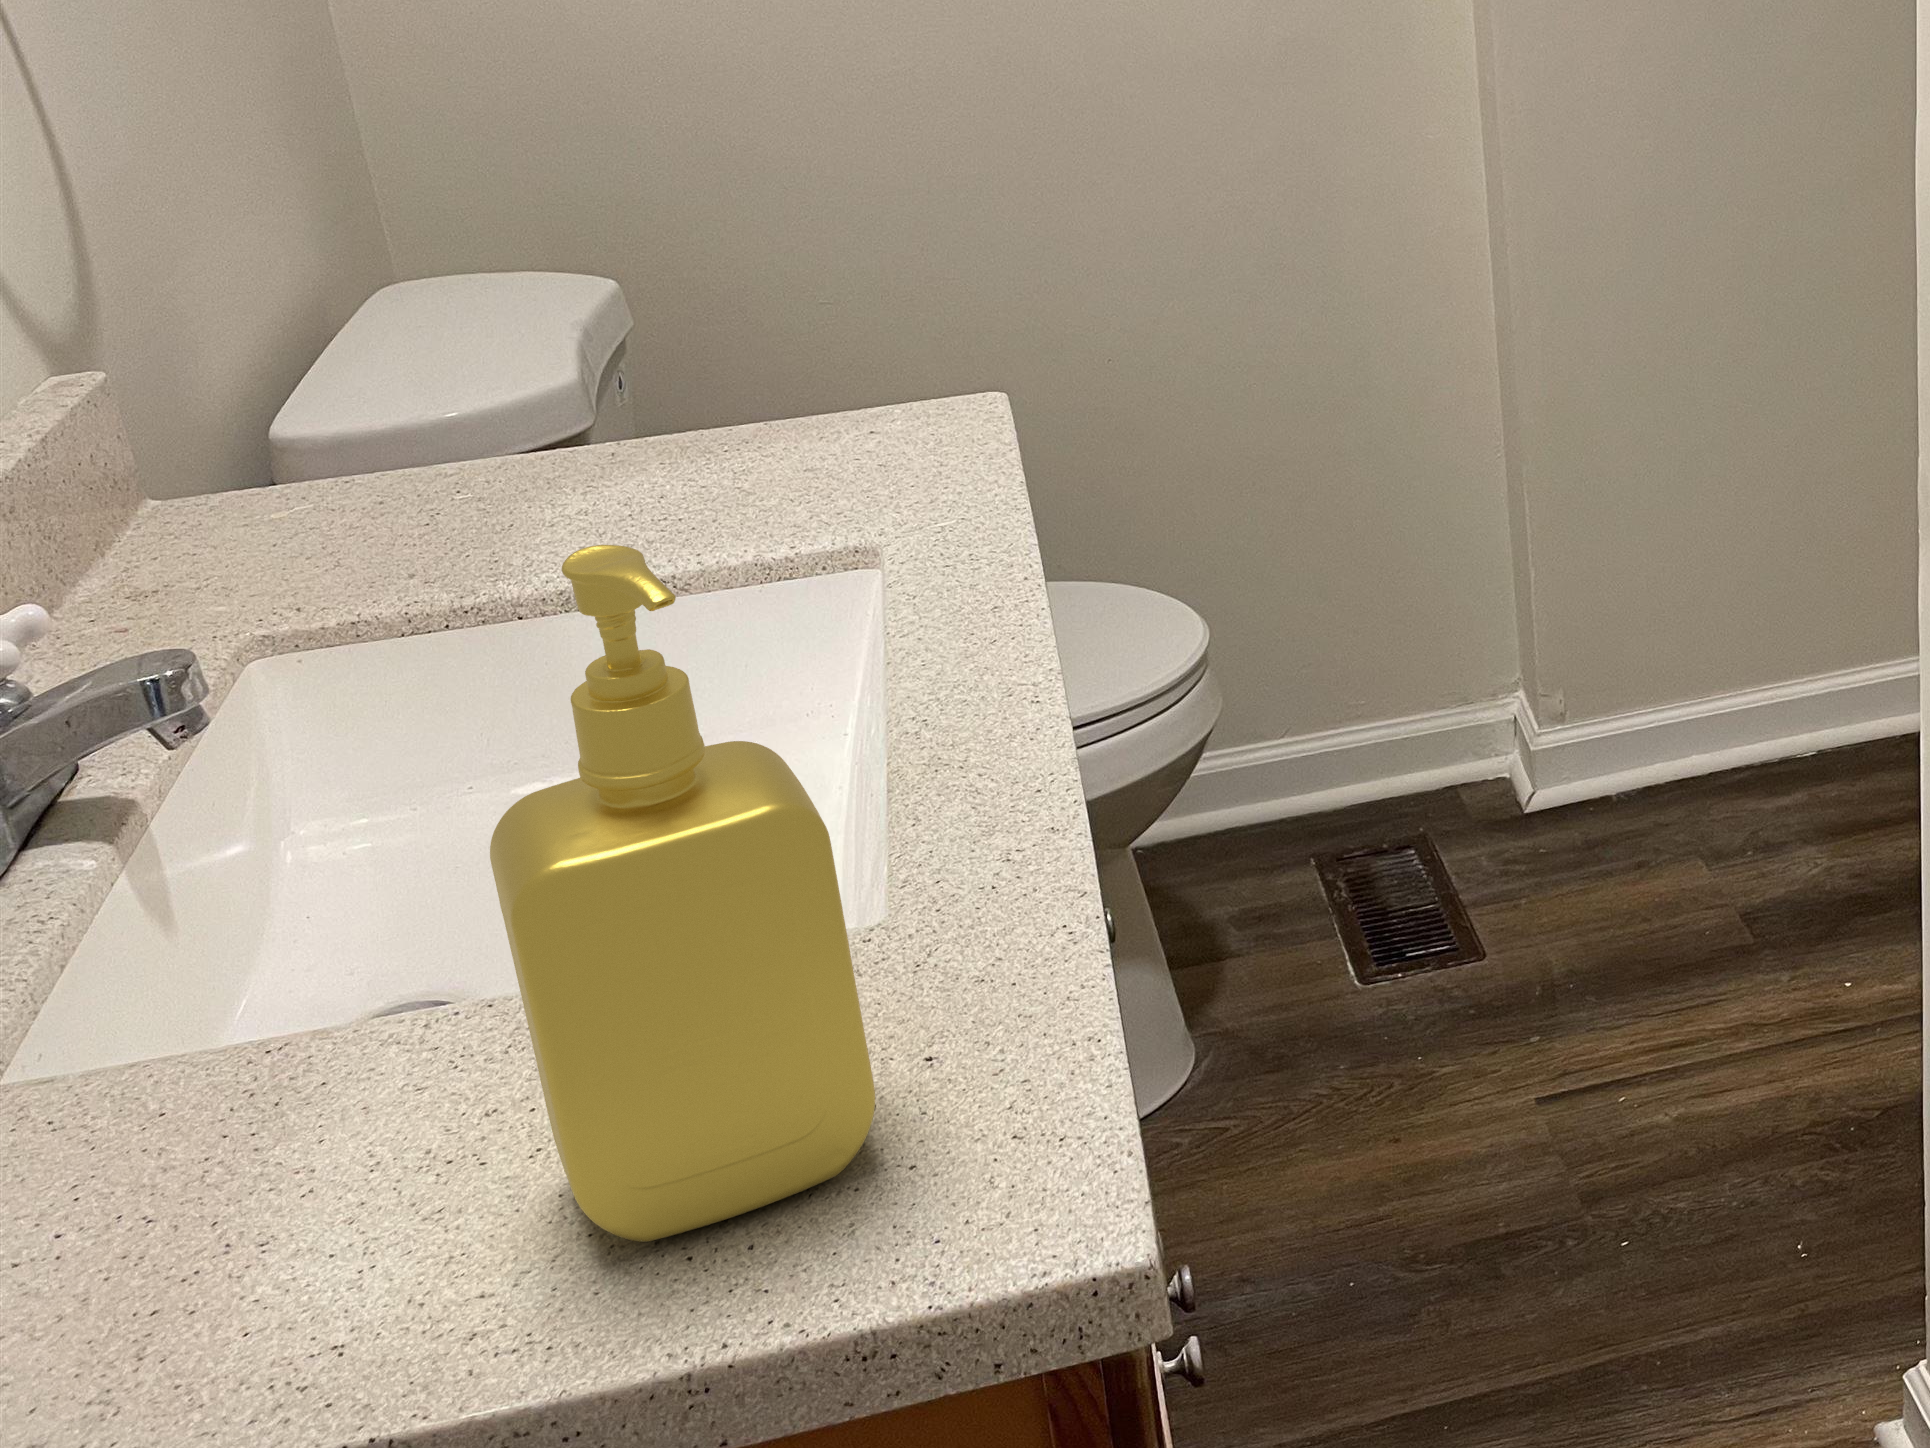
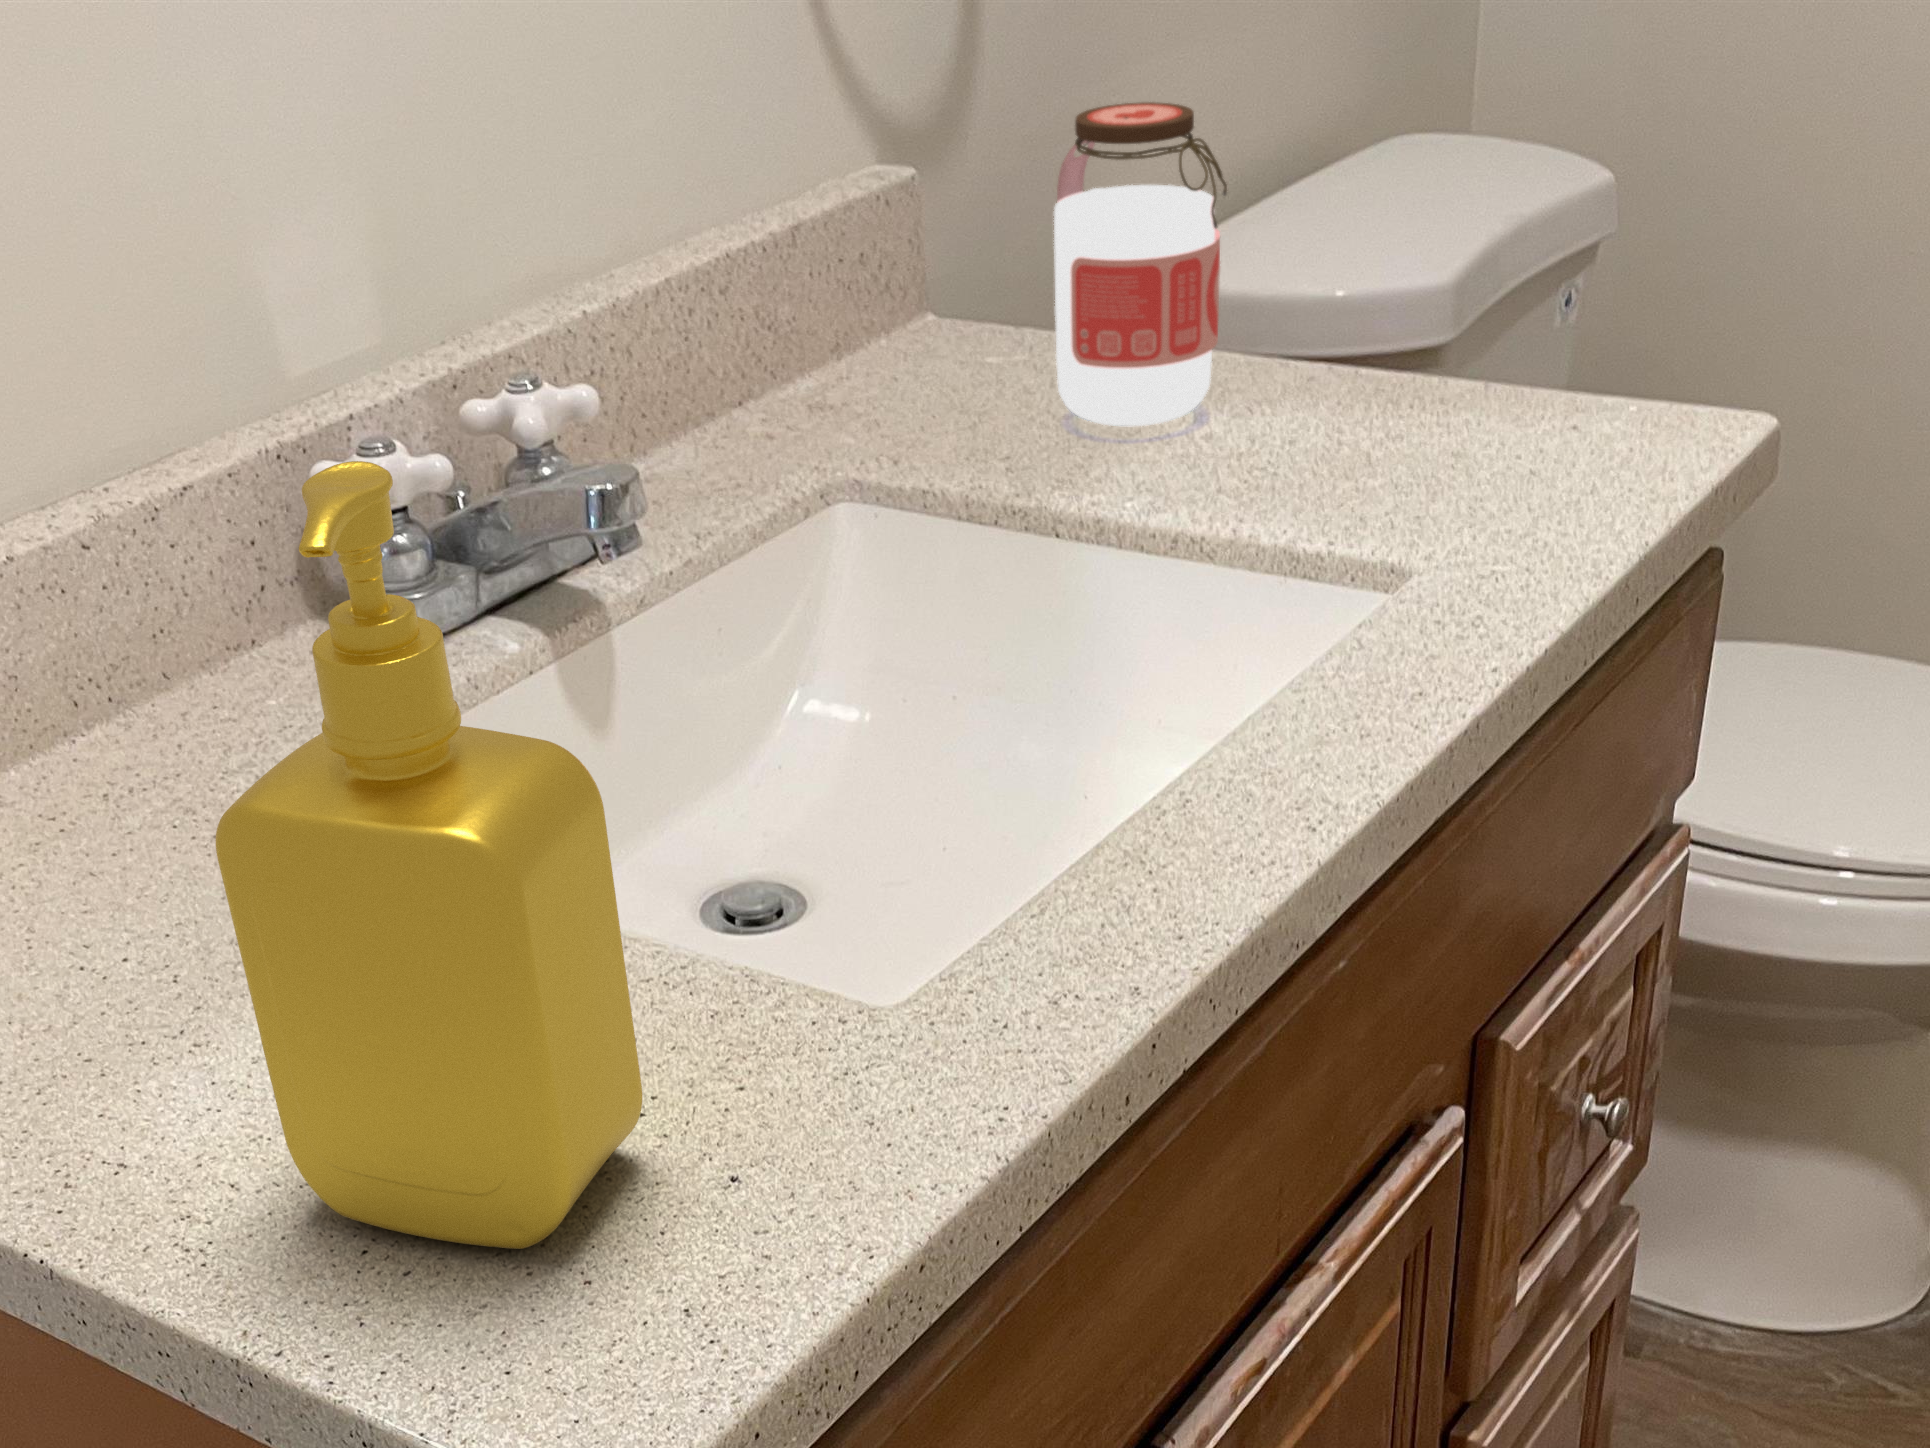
jar: none [354,257,554,533] -> present [1054,102,1227,426]

